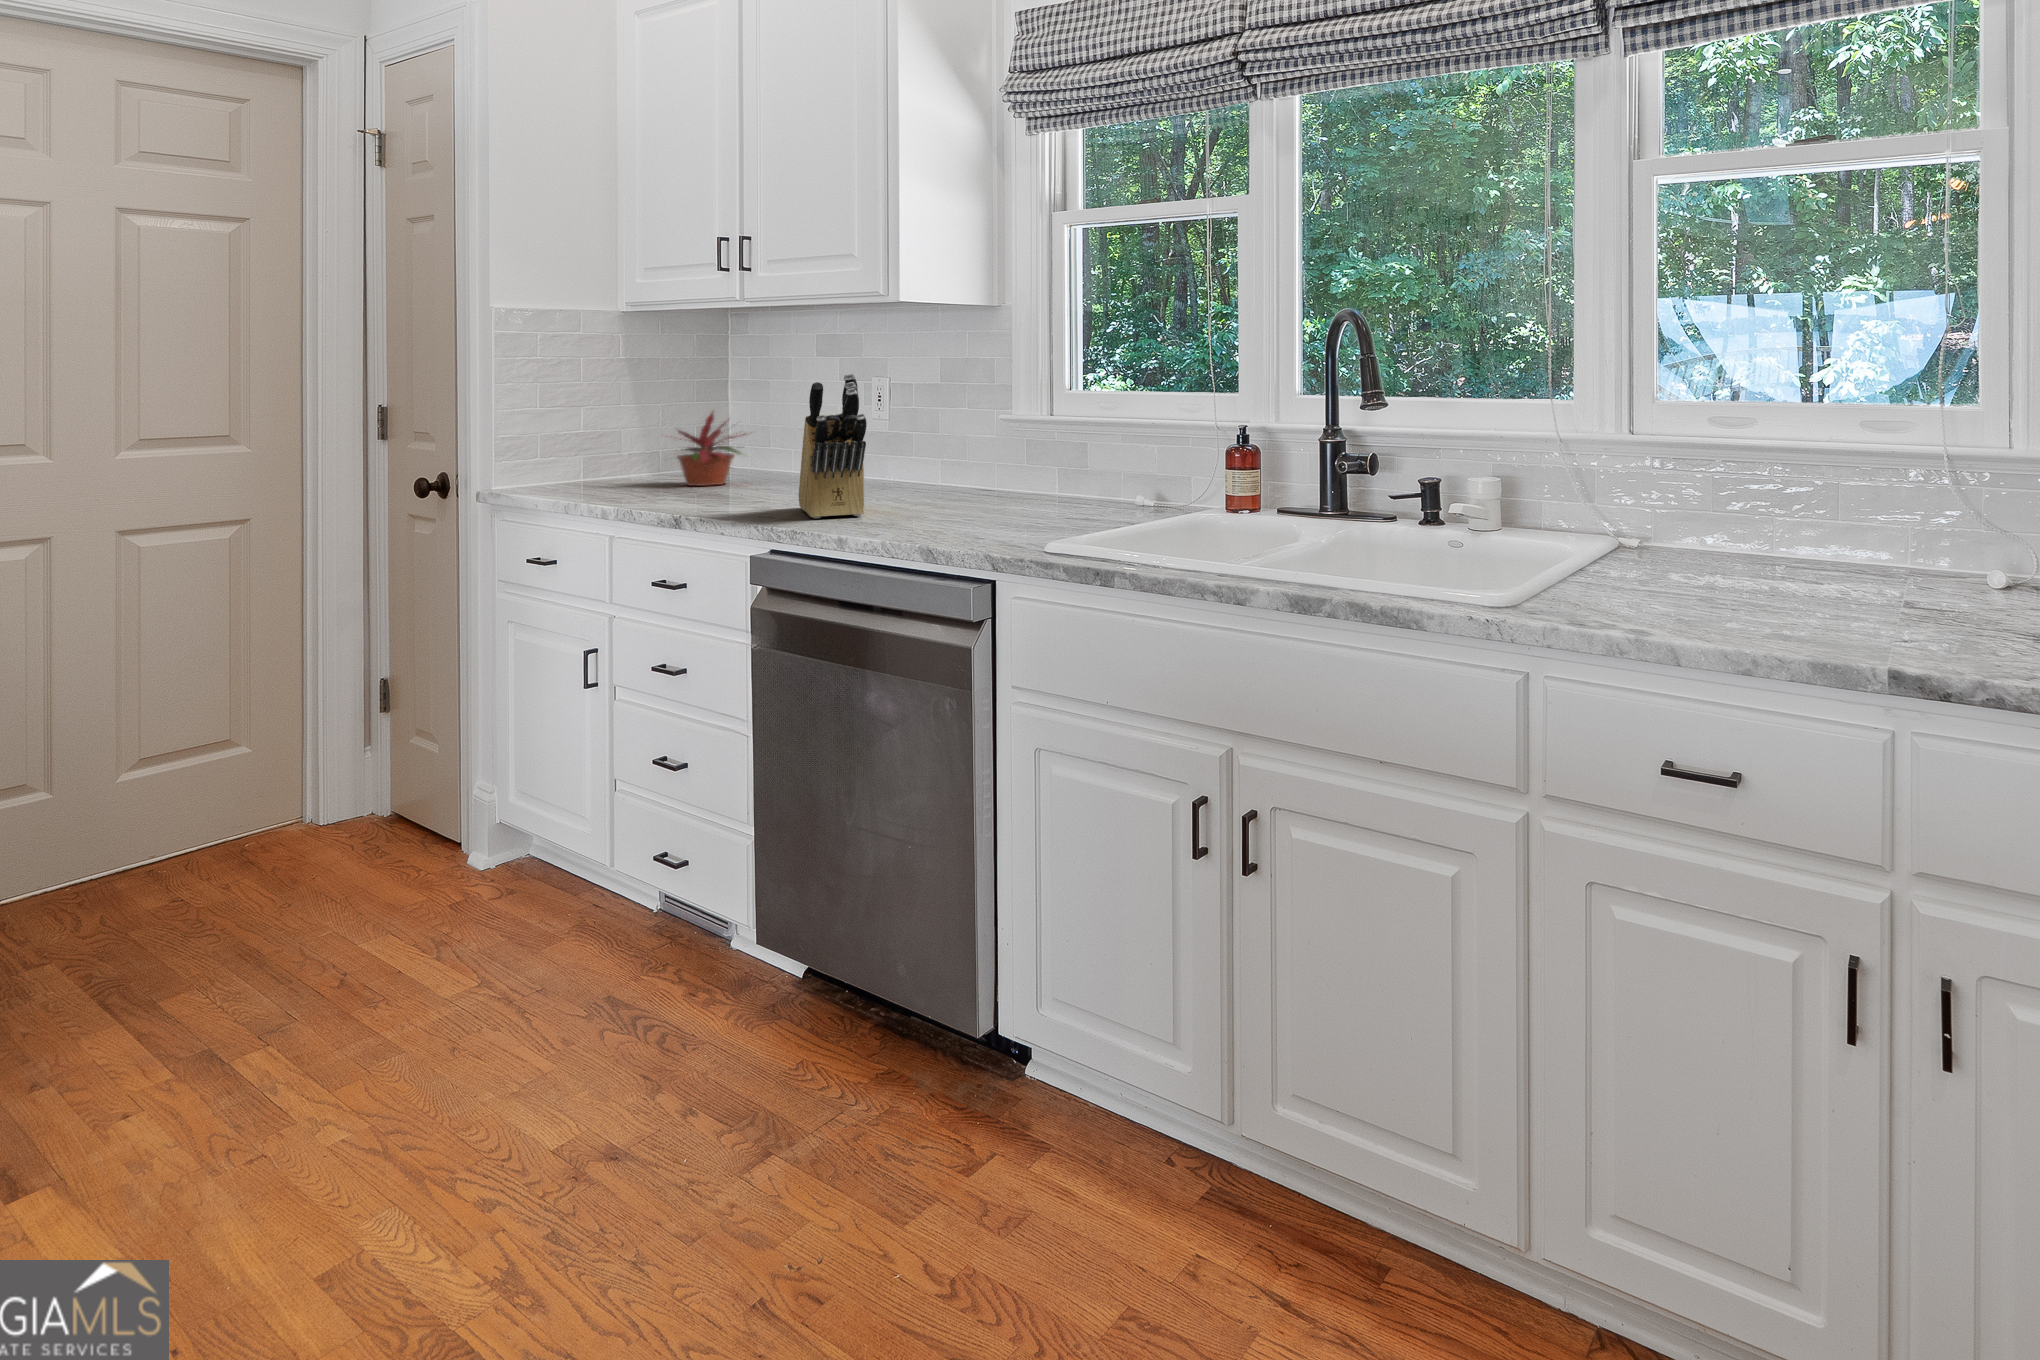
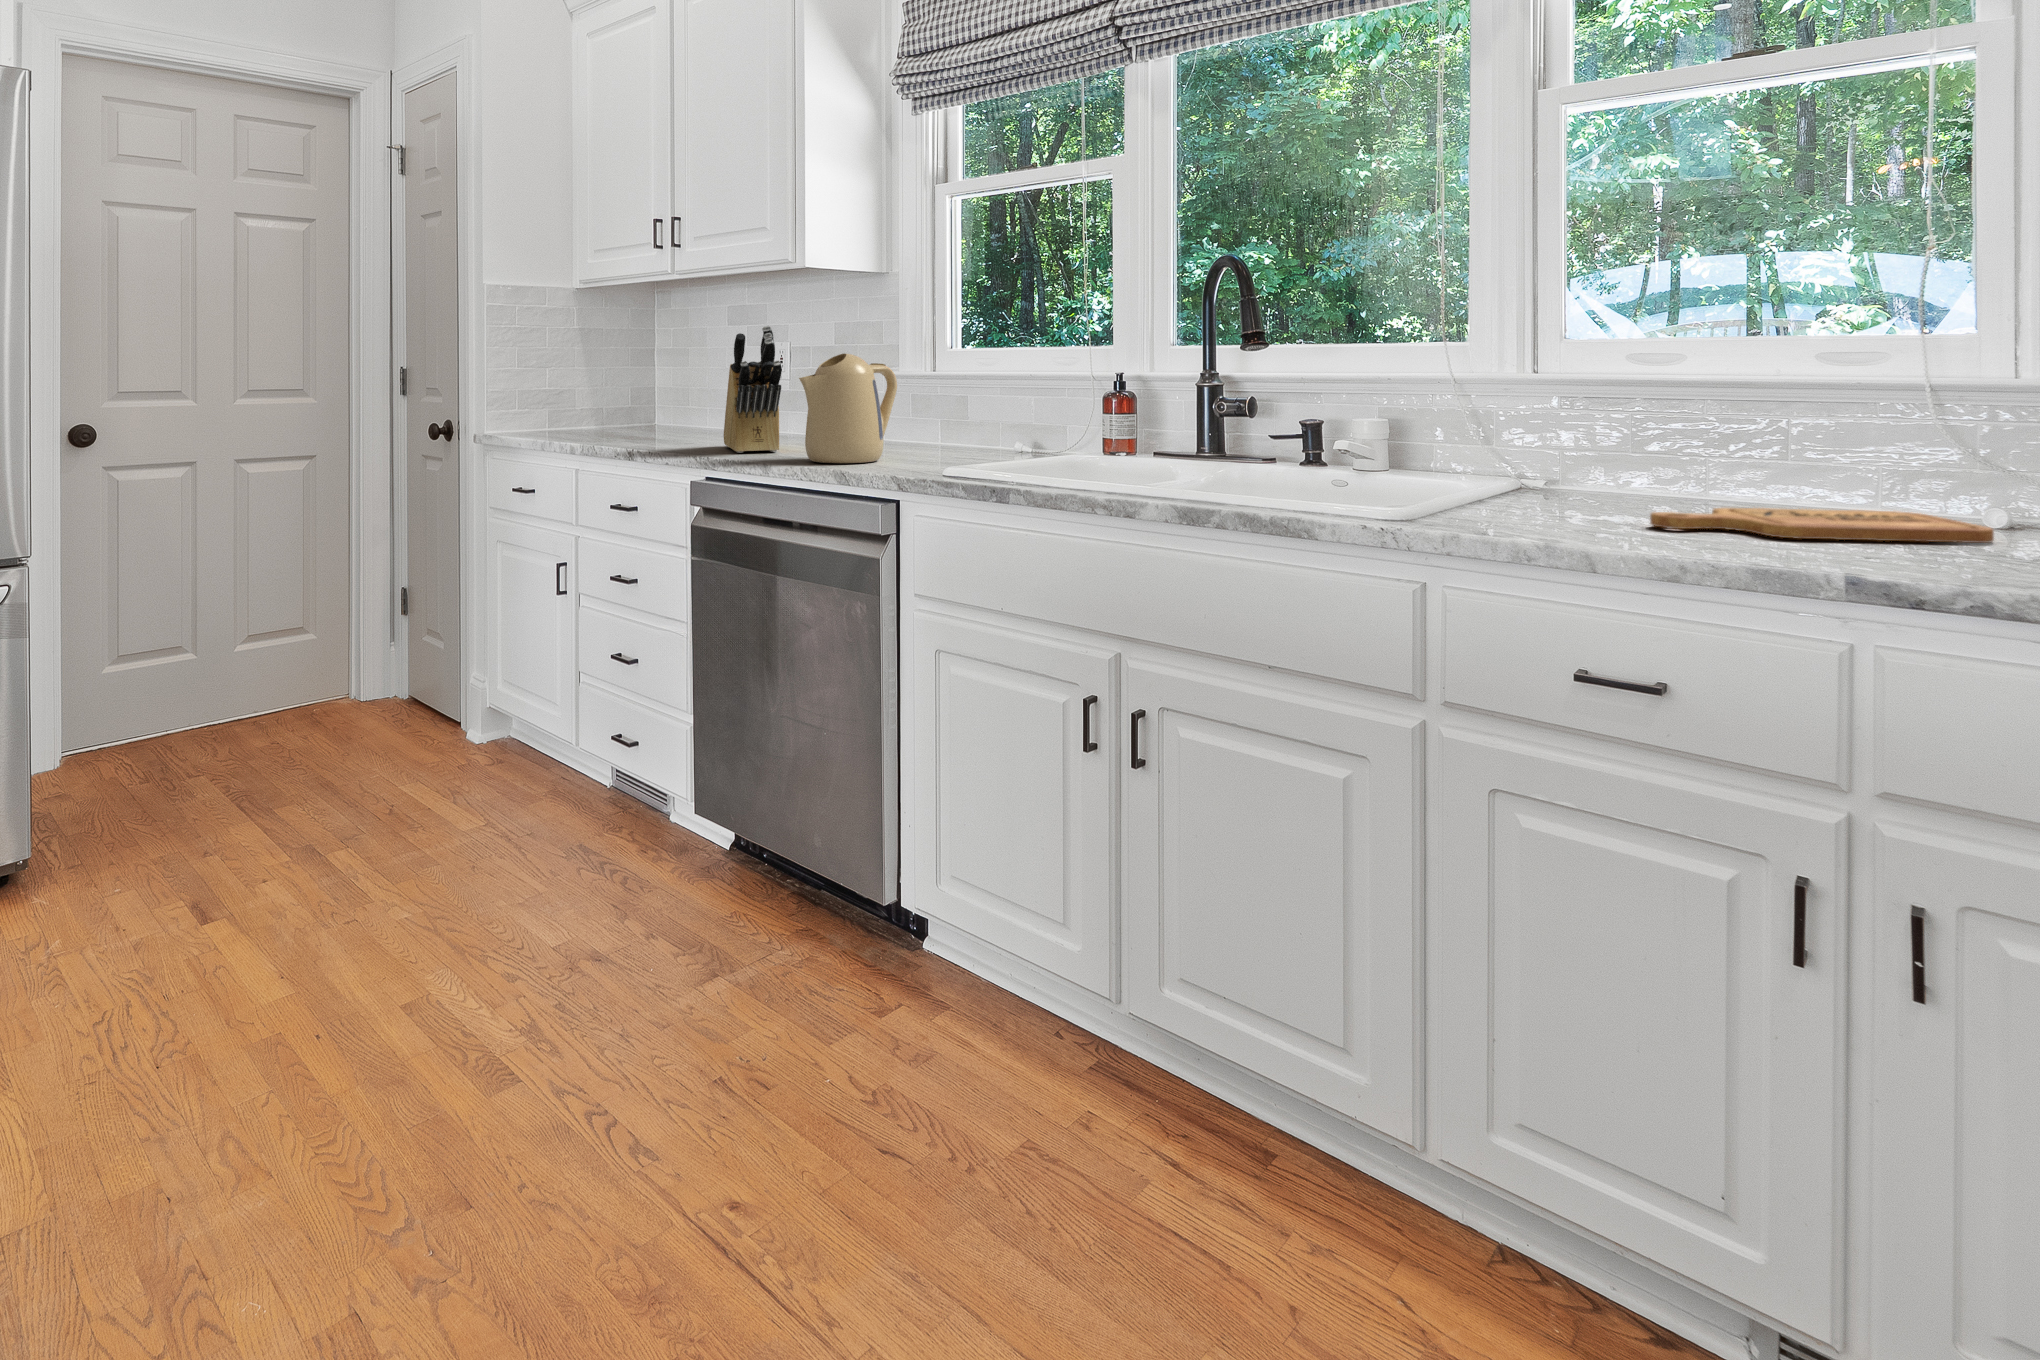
kettle: none [884,408,1000,532] -> present [799,354,897,463]
potted plant: present [675,412,741,486] -> none [604,365,686,431]
cutting board: none [1710,574,1979,606] -> present [1650,508,1994,543]

